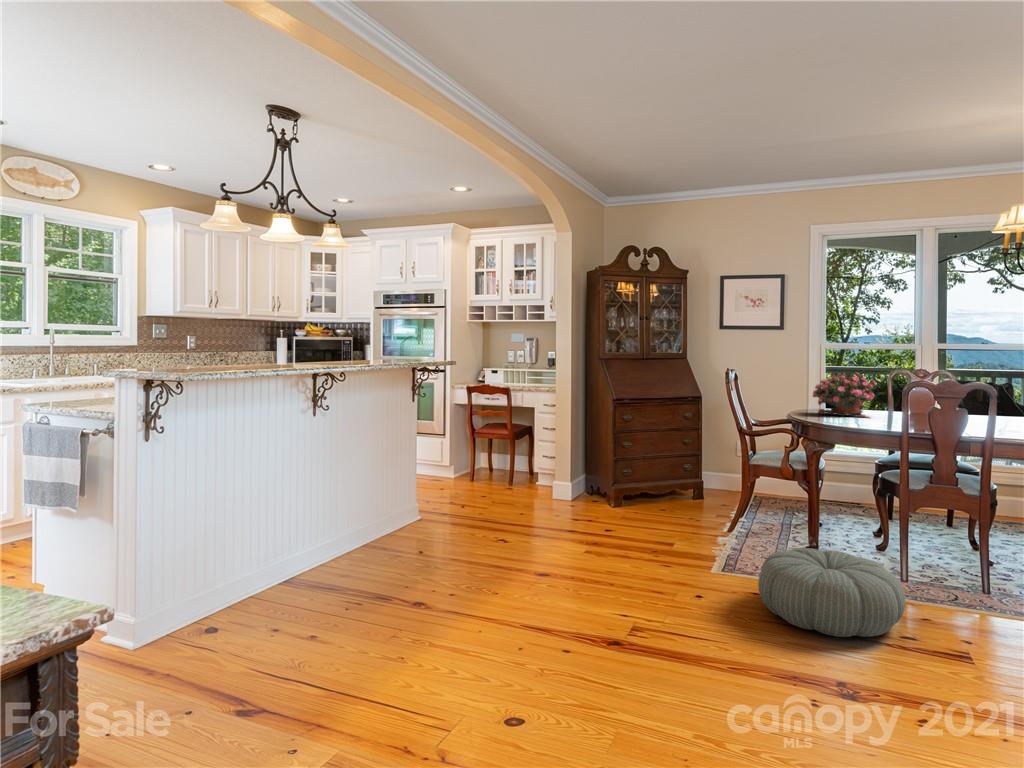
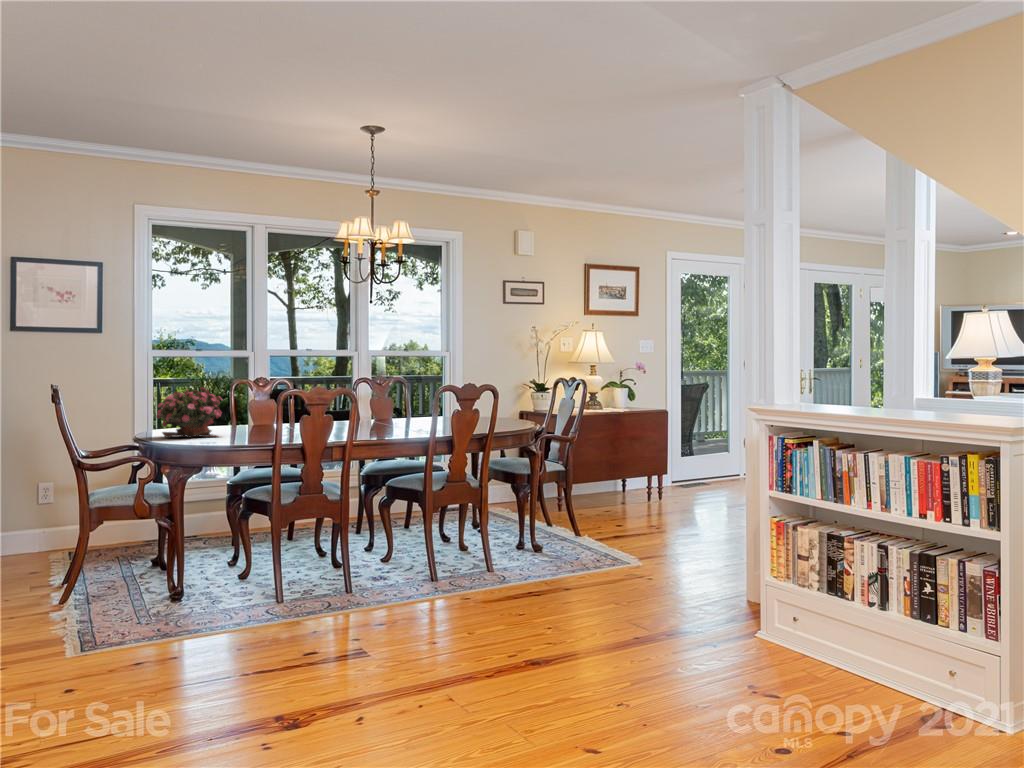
pouf: present [758,548,905,637] -> none [148,585,305,680]

